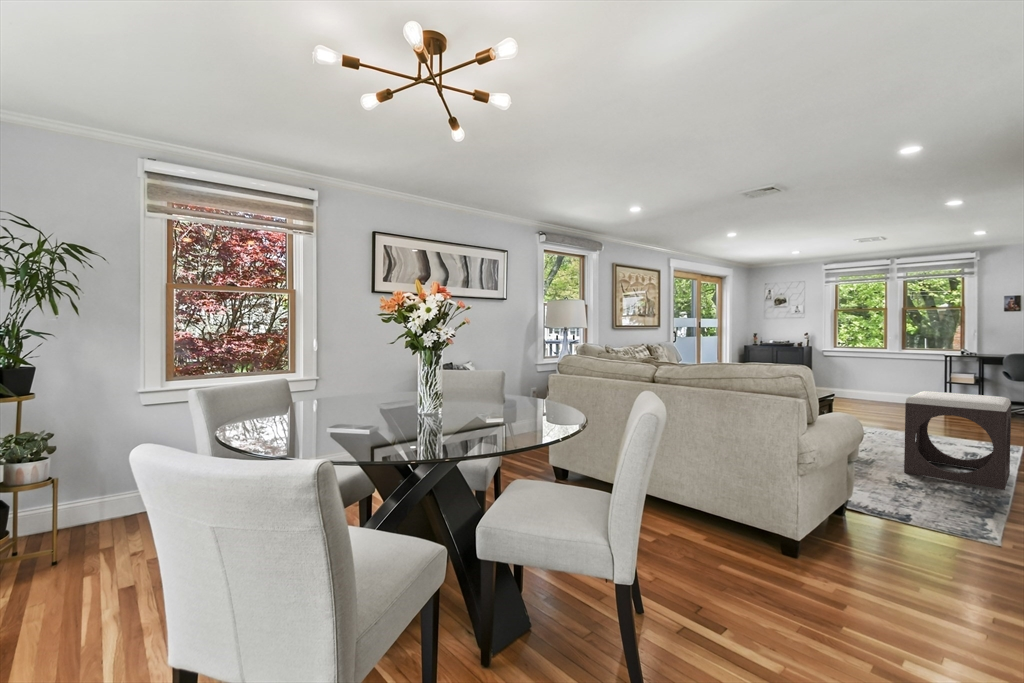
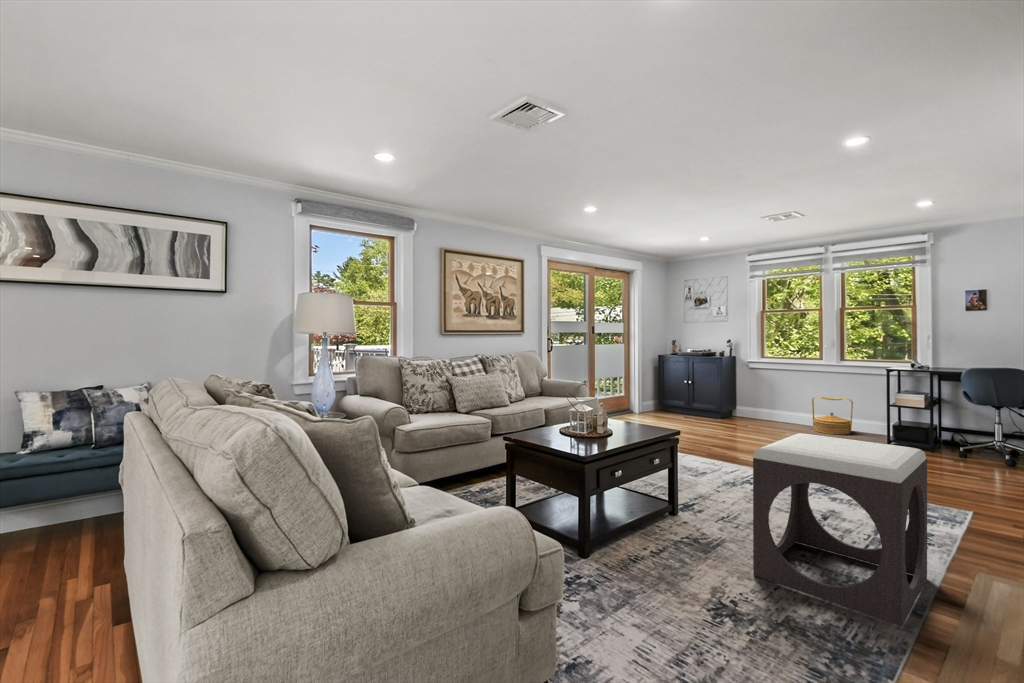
woven basket: none [878,377,913,406] -> present [812,396,853,434]

